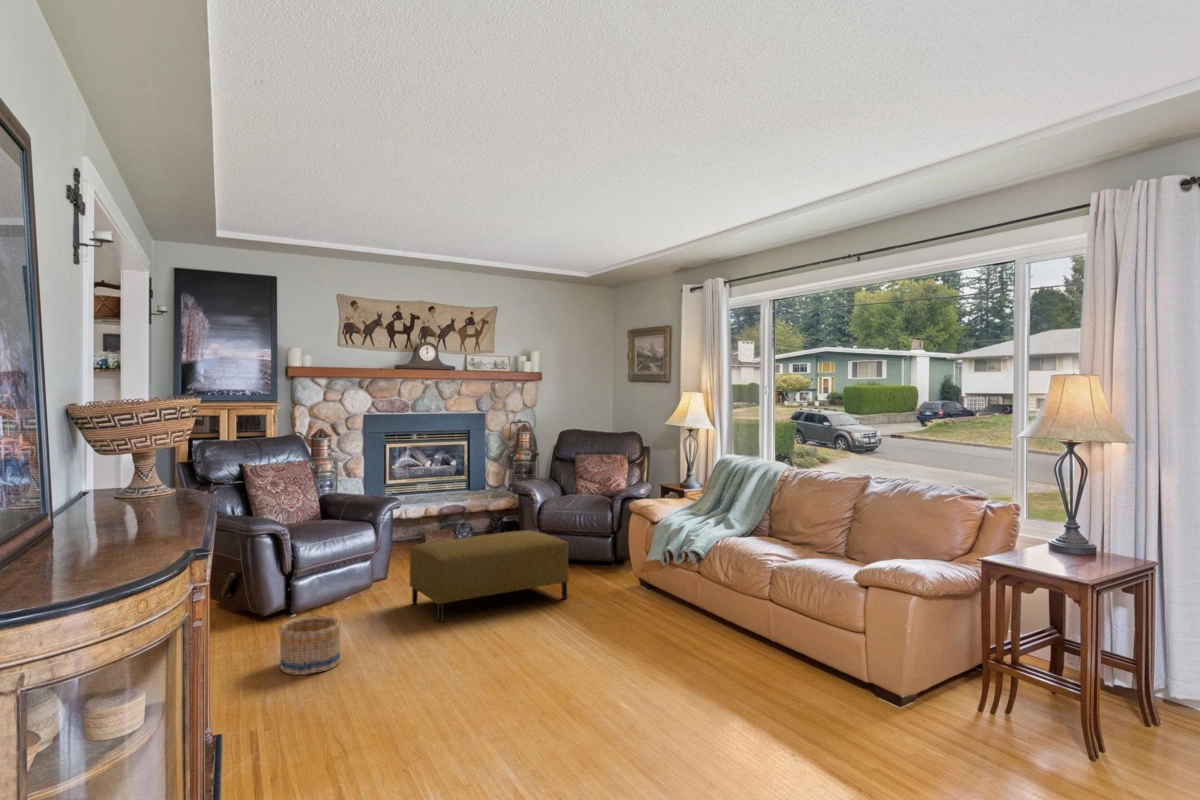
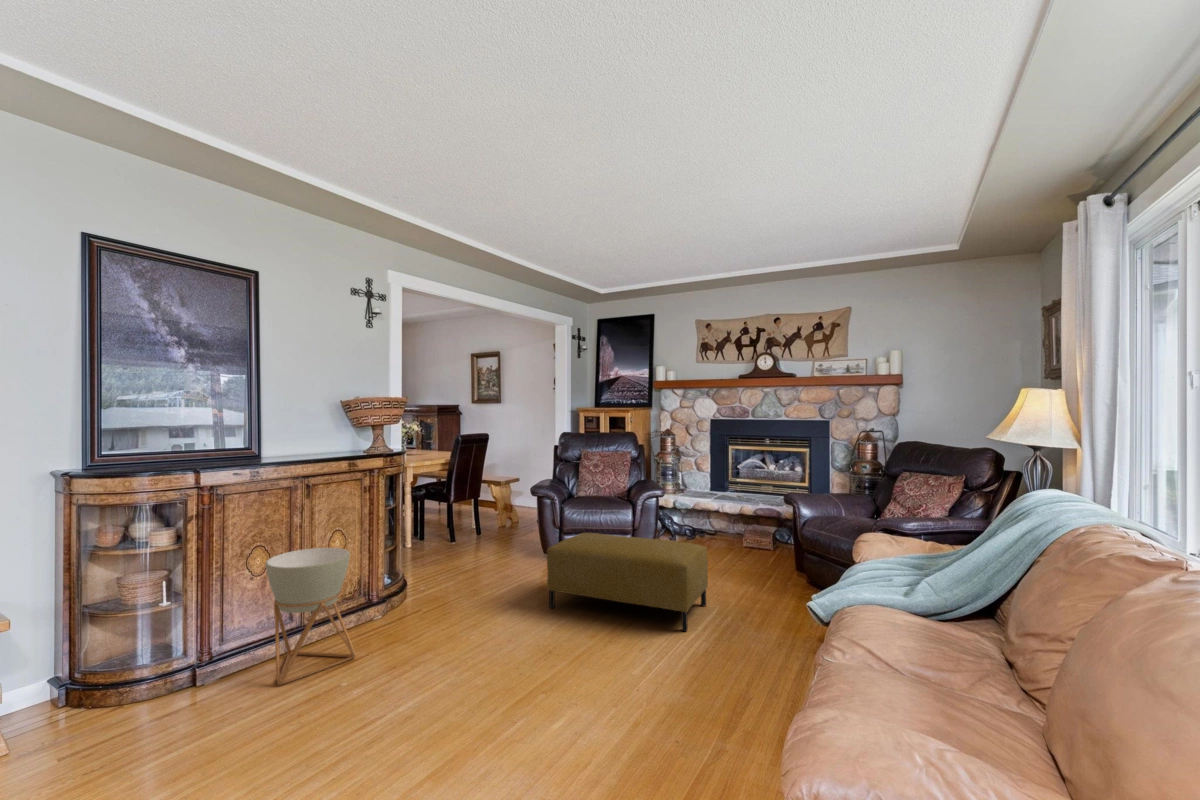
planter: none [341,585,433,736] -> present [266,548,356,685]
basket: present [279,615,341,675] -> none [396,565,444,611]

